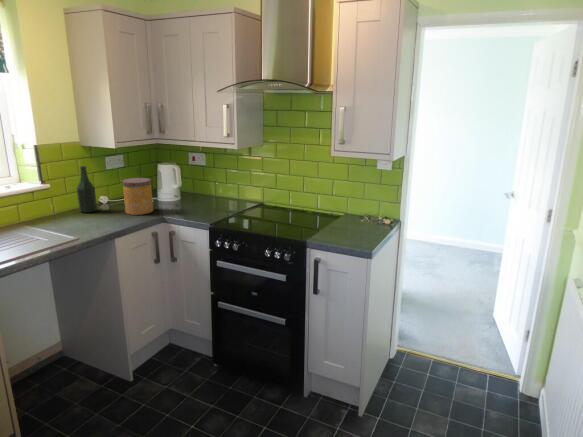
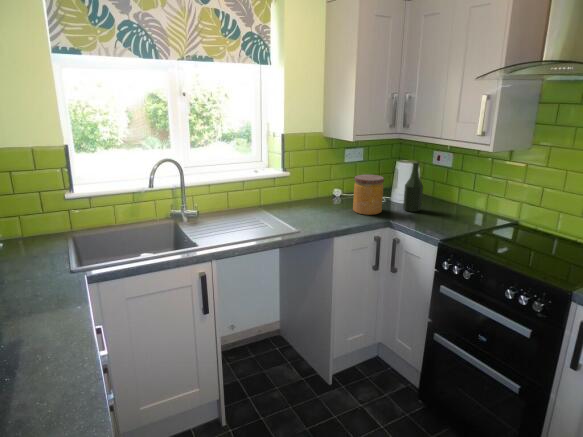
bottle: present [77,166,97,213] -> present [403,163,423,212]

